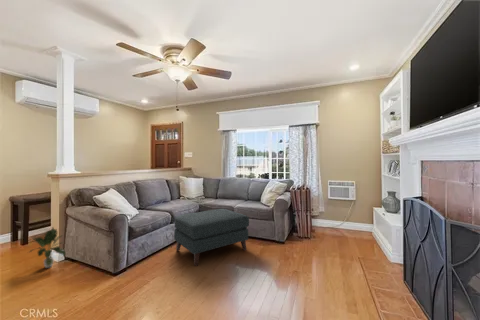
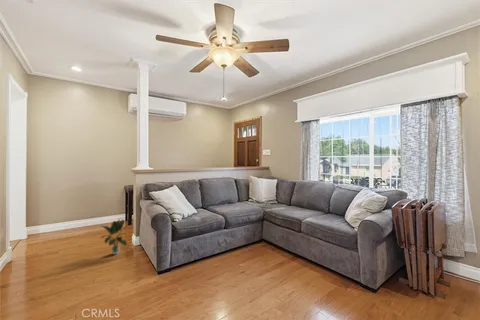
ottoman: present [174,209,249,266] -> none [222,221,313,292]

